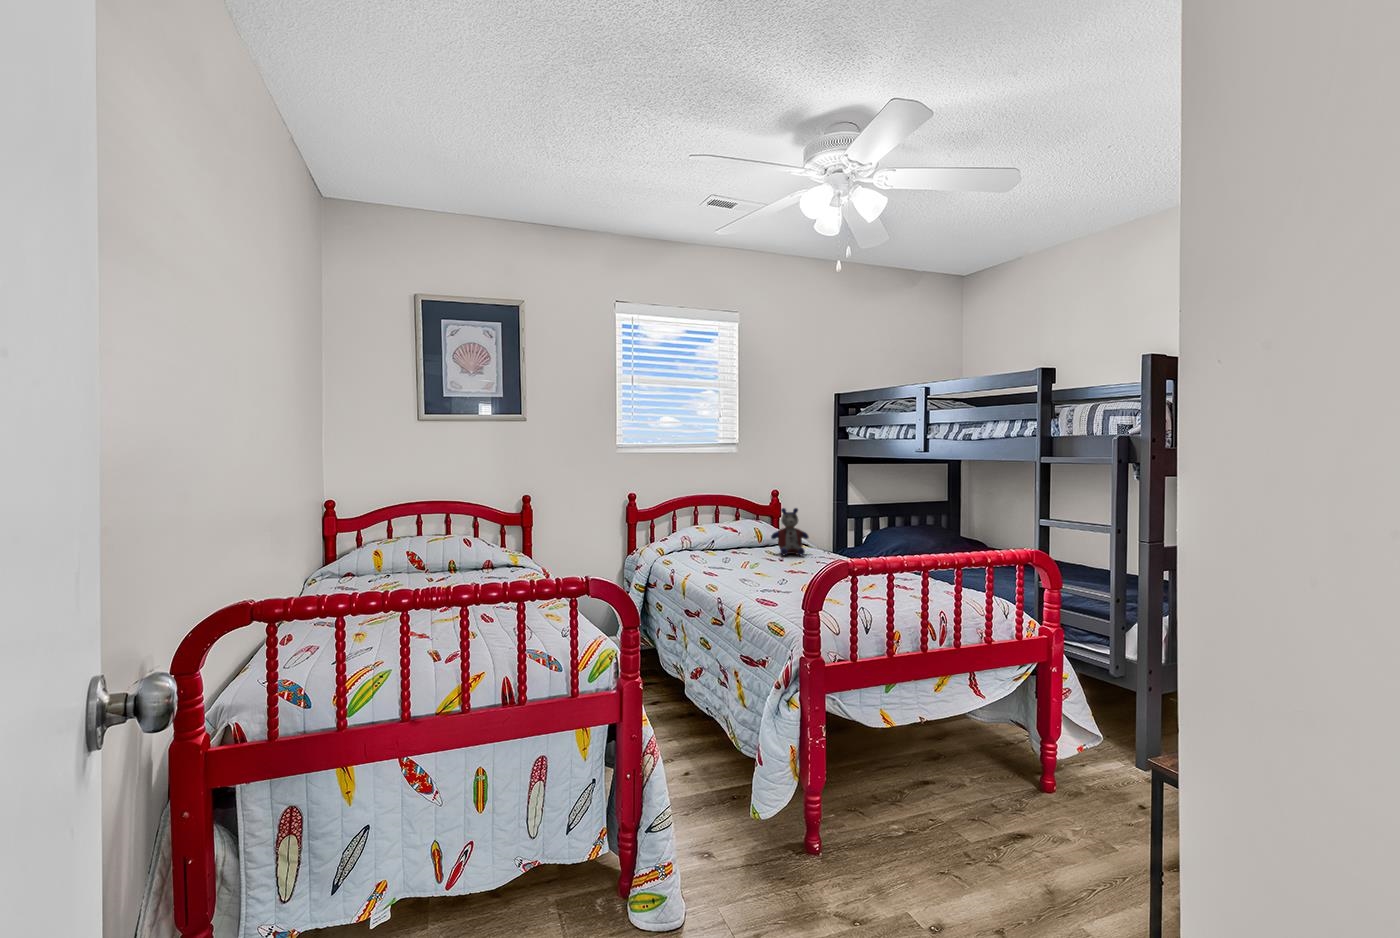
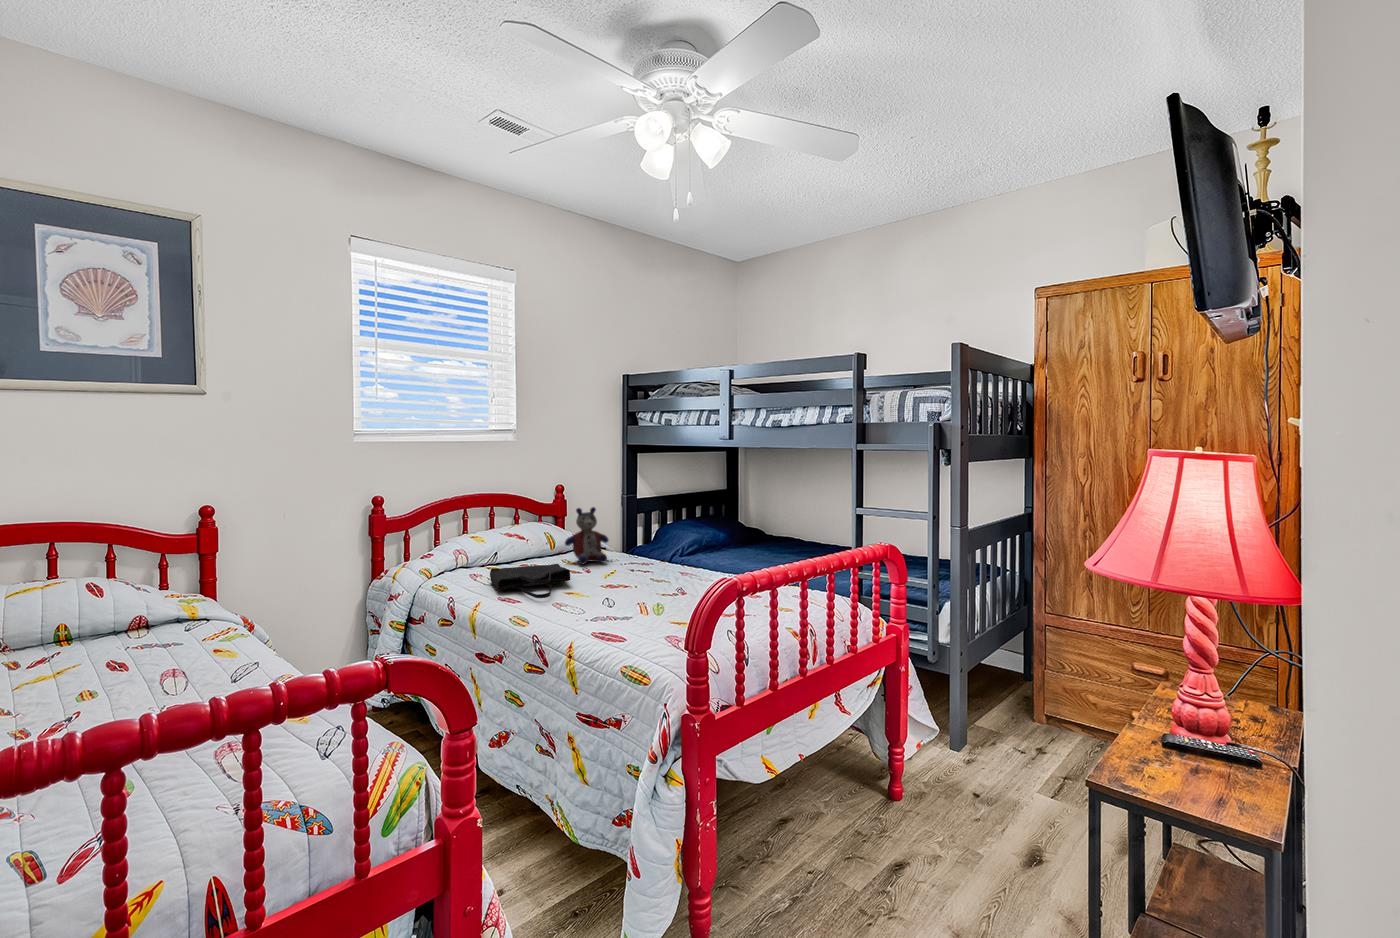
tote bag: none [706,551,765,575] -> present [490,564,570,598]

